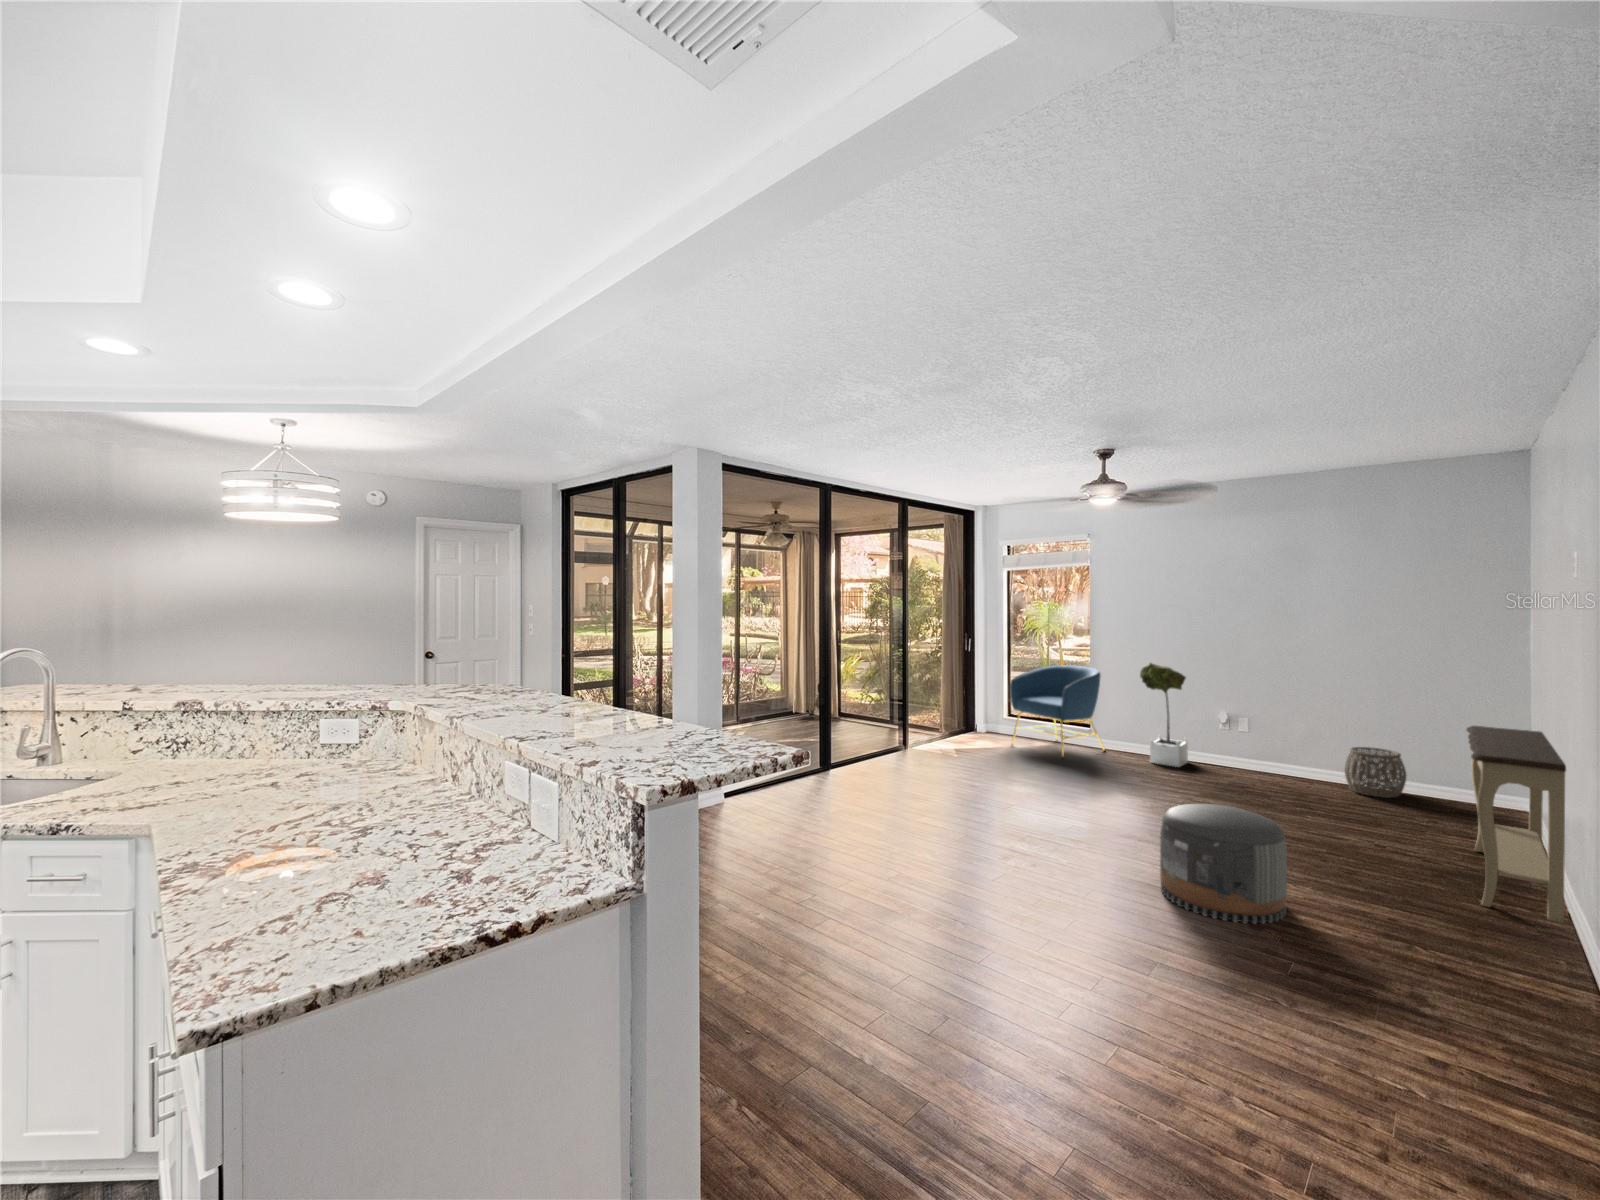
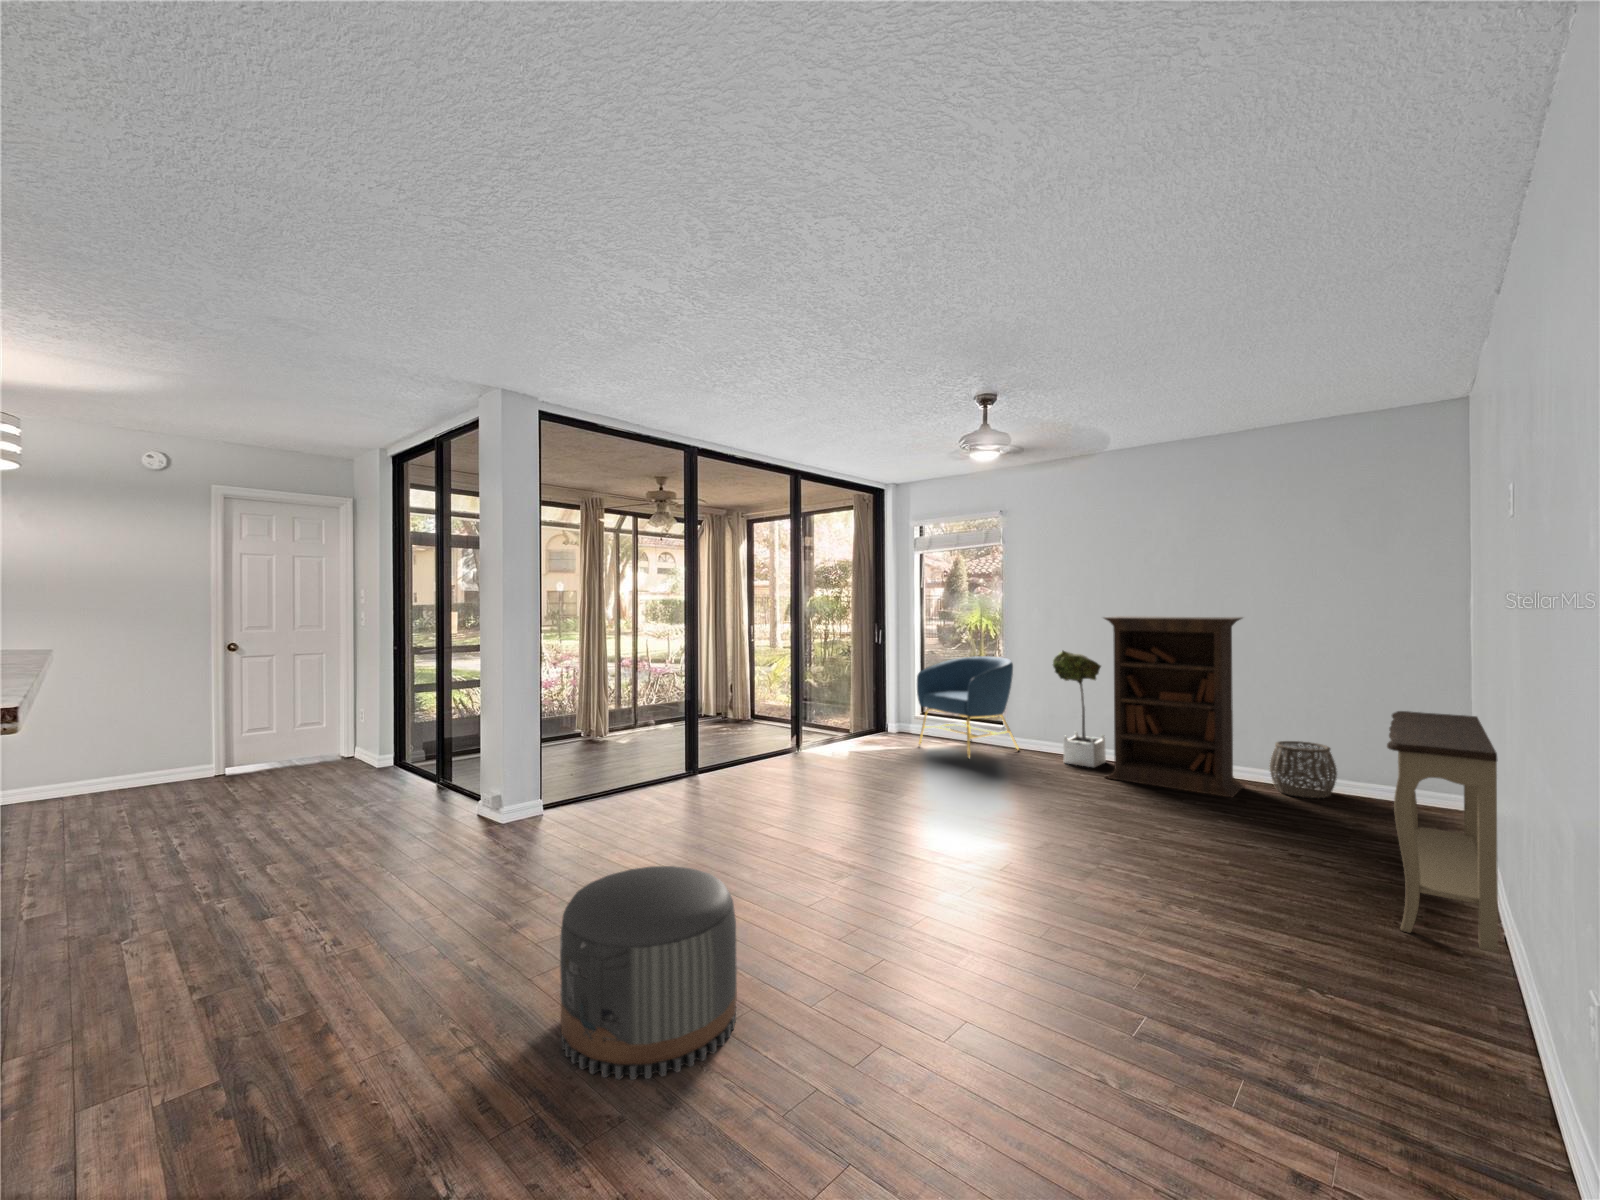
bookcase: none [1191,634,1323,796] -> present [1104,616,1244,797]
pouf: present [1160,804,1287,924] -> present [560,866,737,1080]

